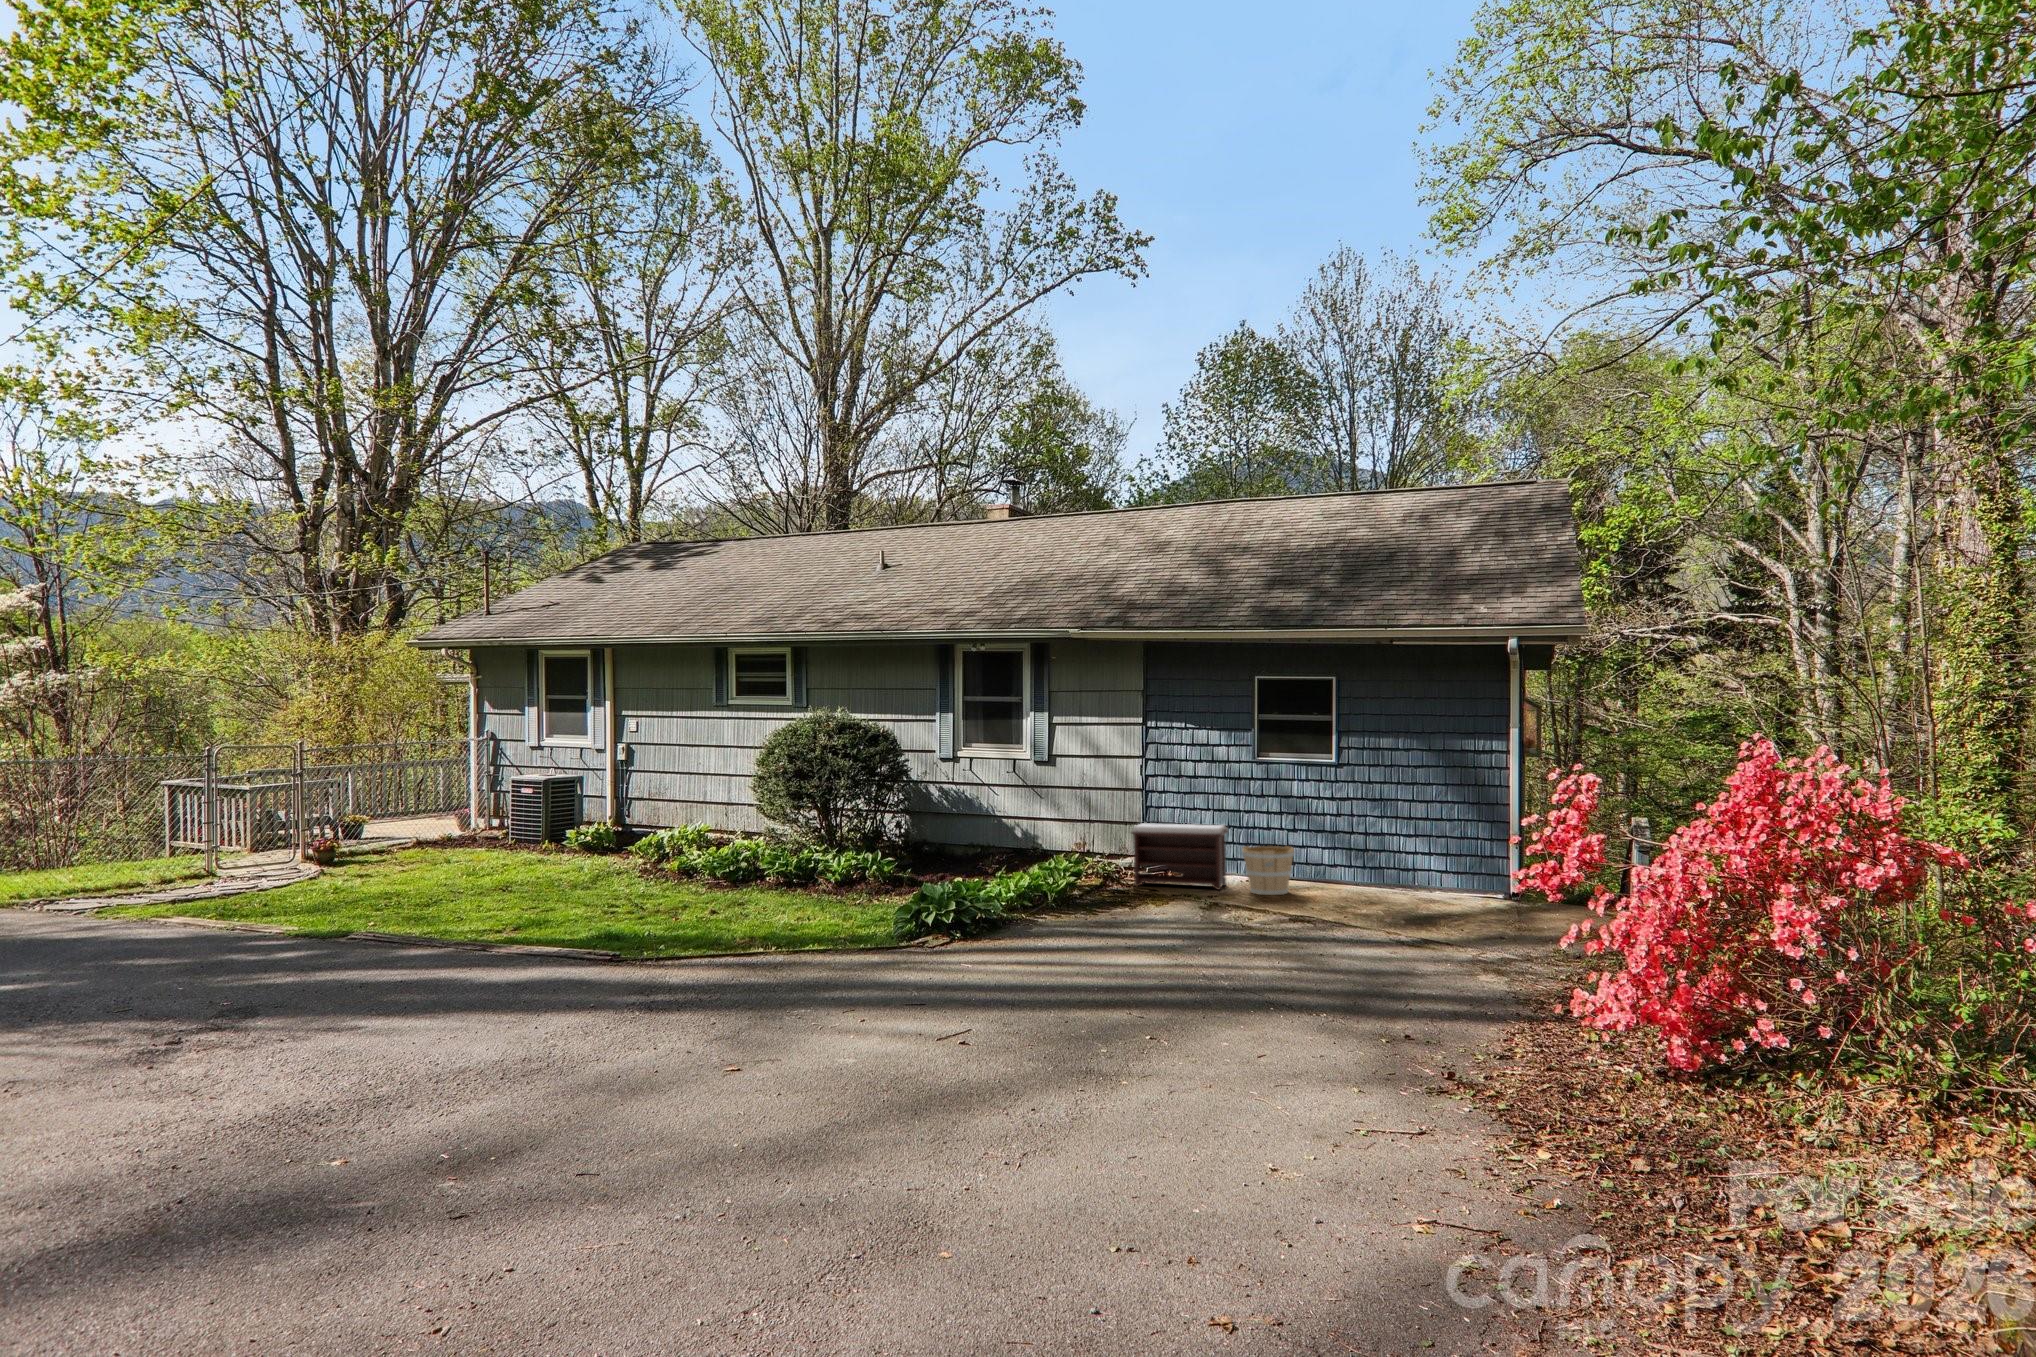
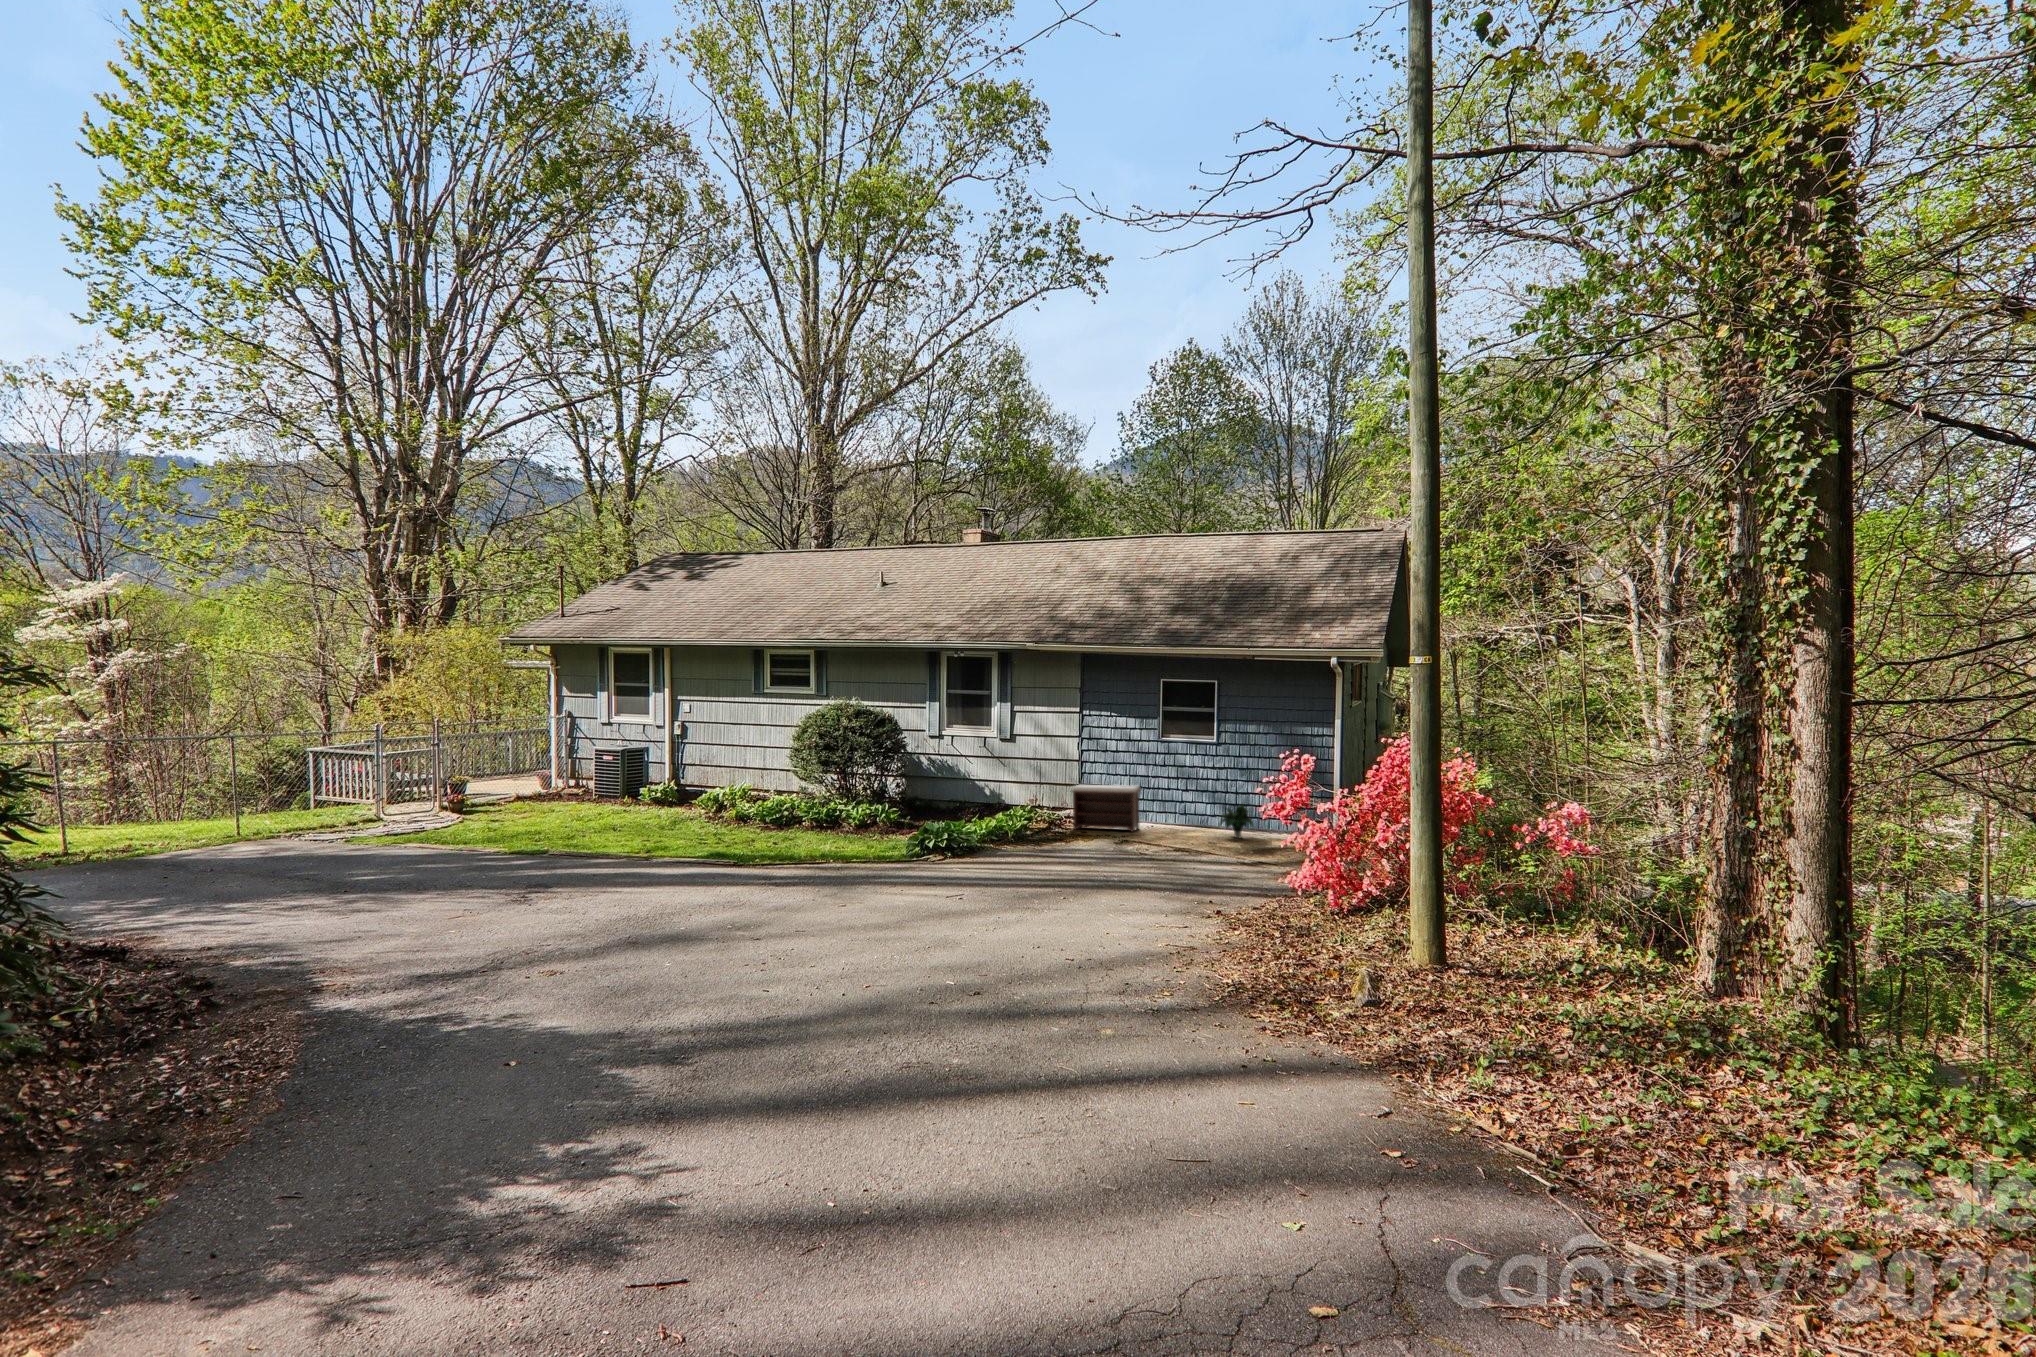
wooden bucket: present [1242,846,1295,895] -> none [1149,801,1186,835]
potted plant: none [1343,848,1411,900] -> present [1220,804,1253,838]

